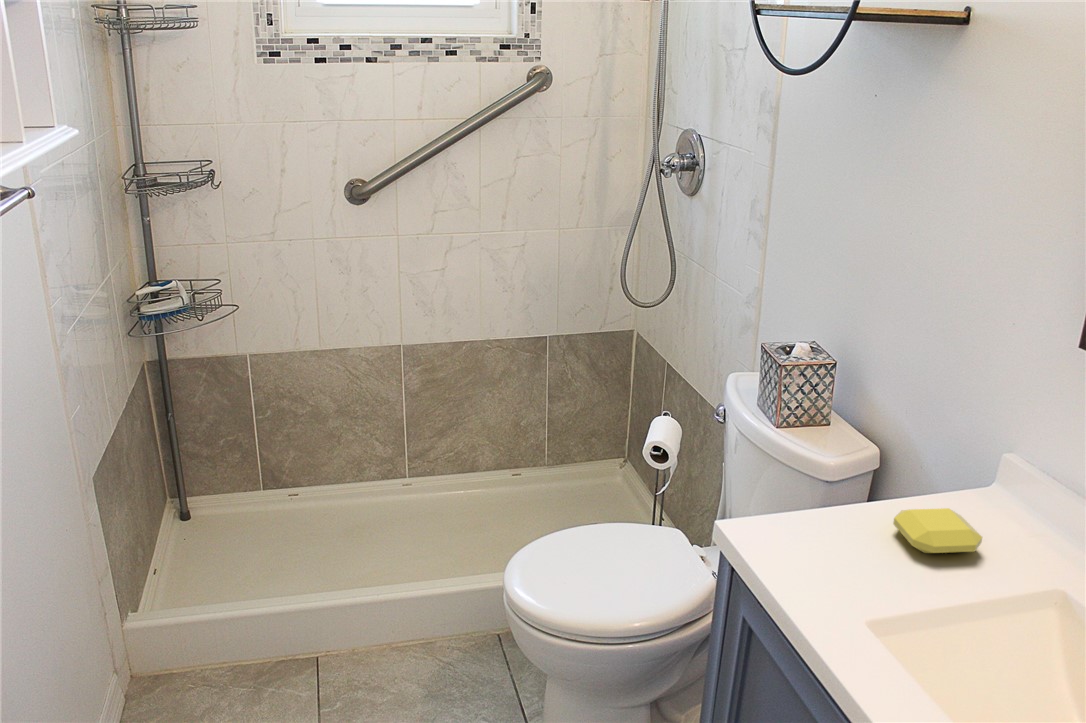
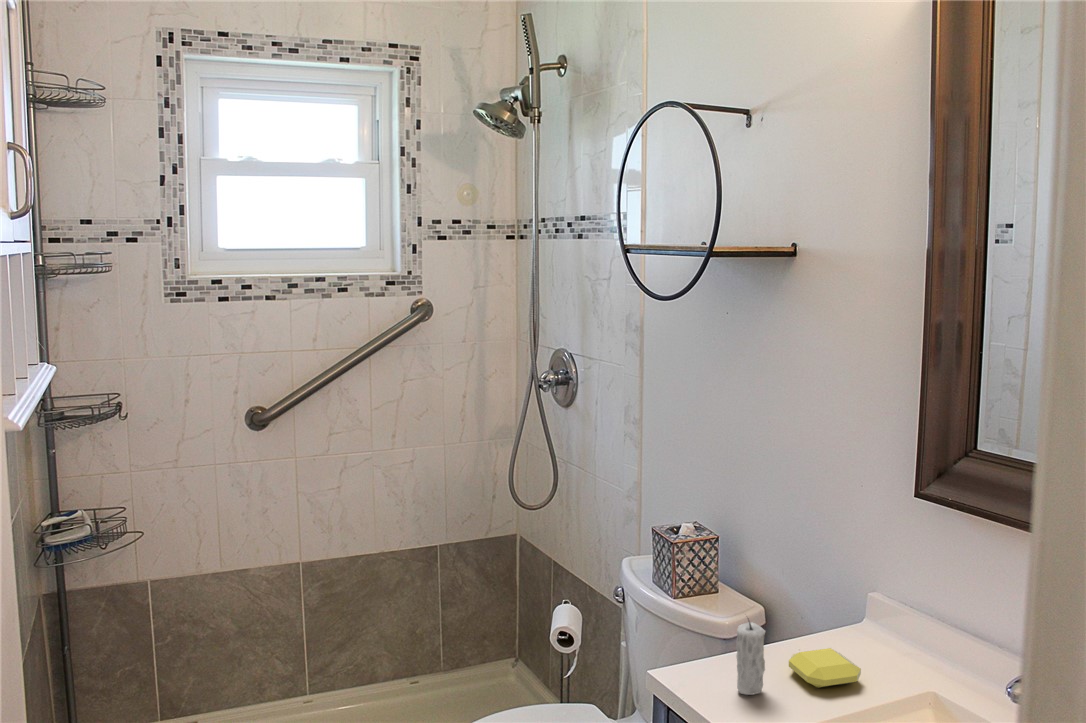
candle: none [826,461,868,553] -> present [736,622,765,695]

